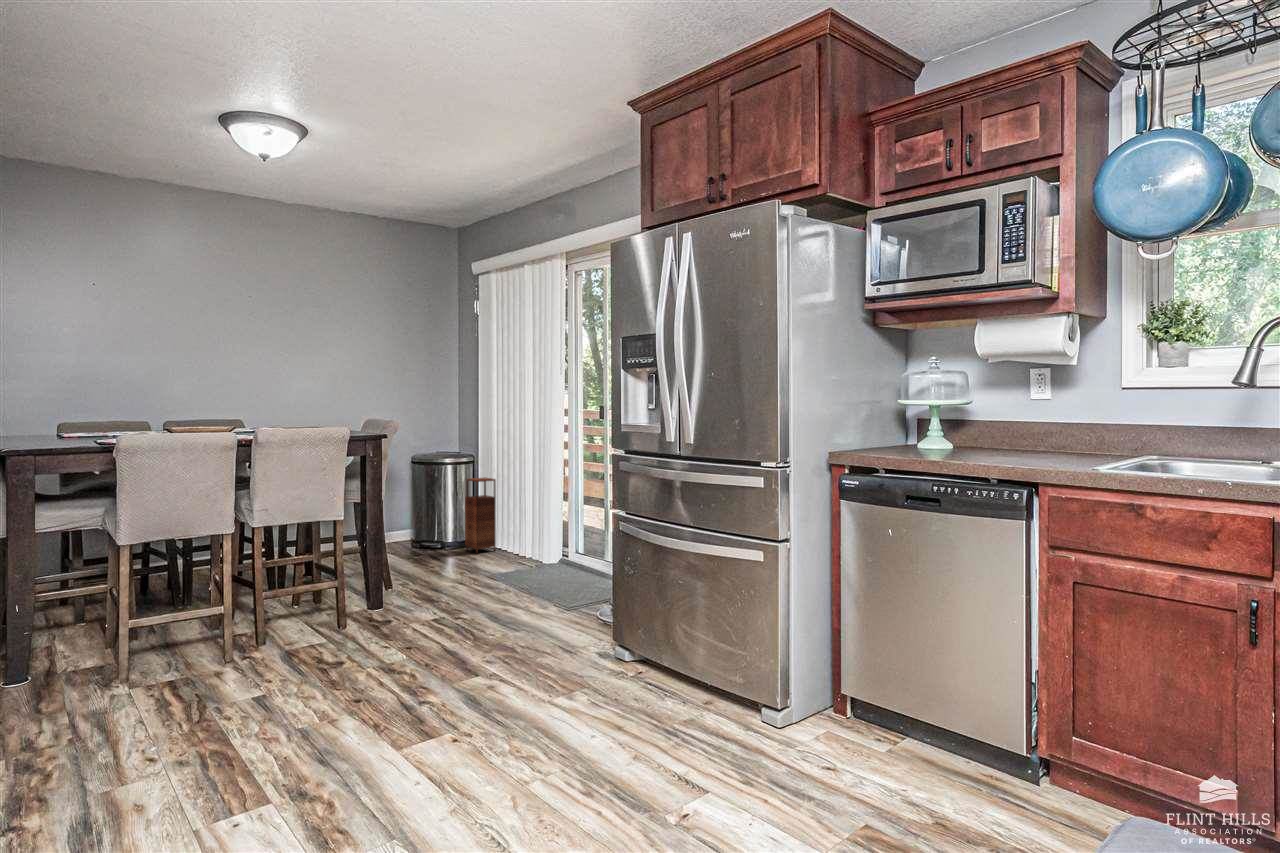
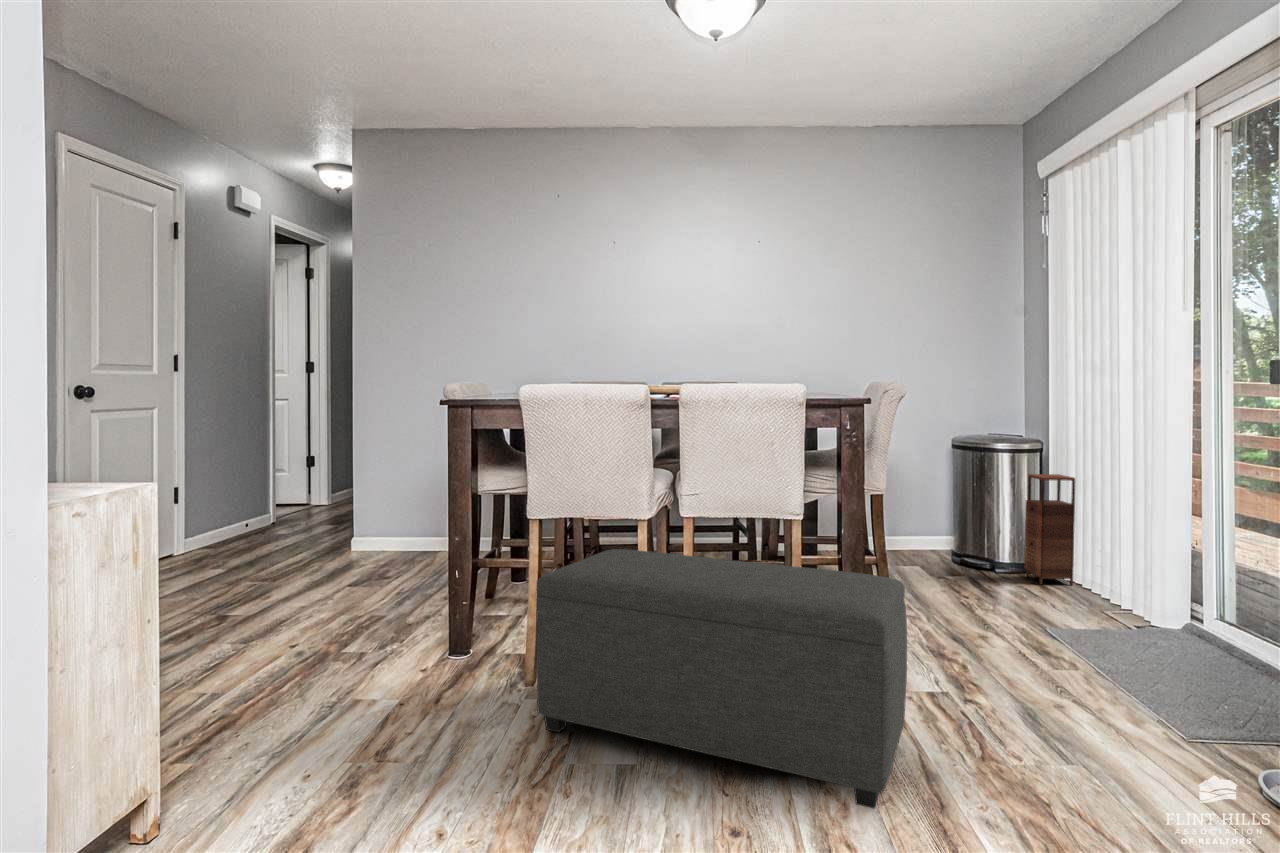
ottoman: none [156,544,437,702] -> present [536,549,907,808]

